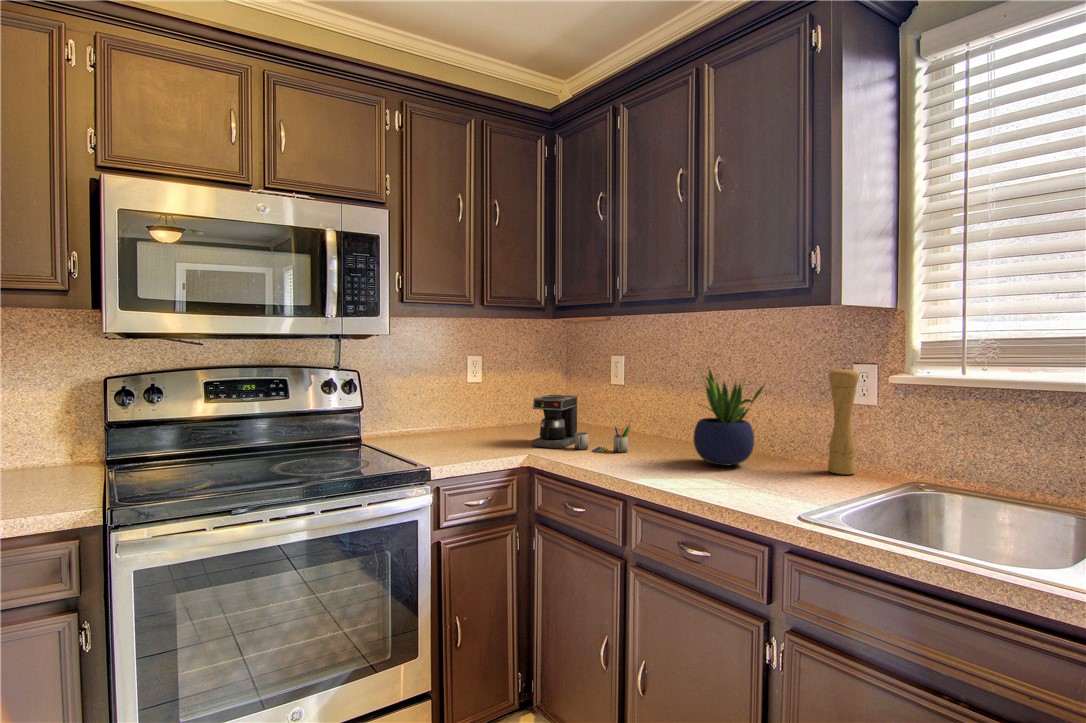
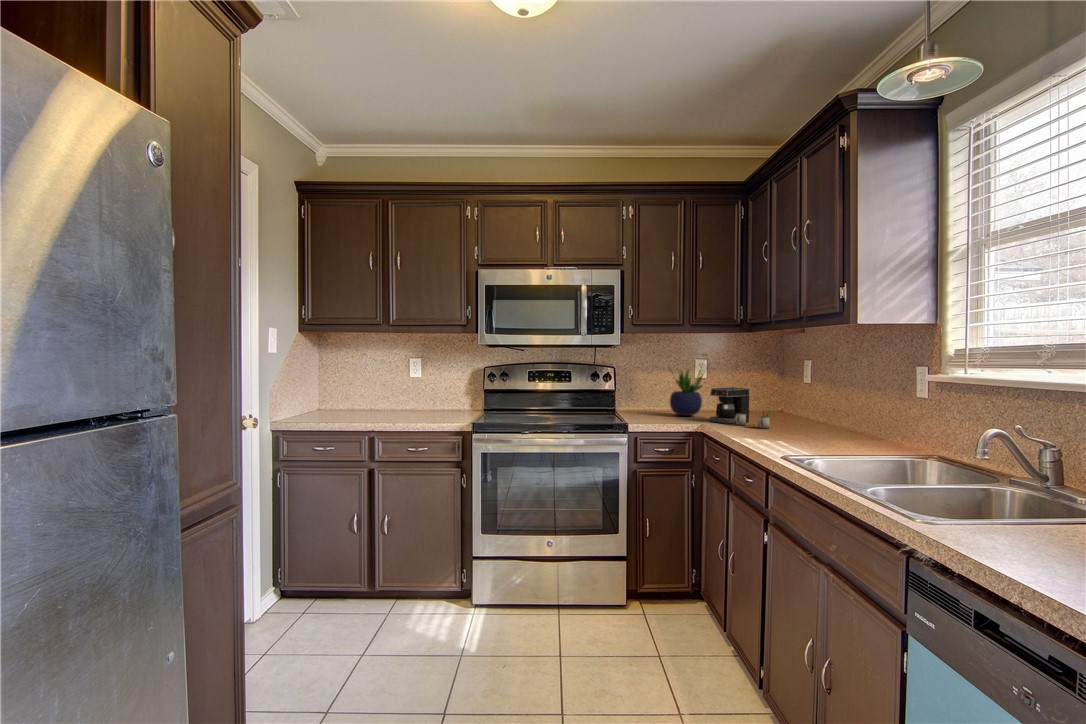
pepper mill: present [828,368,859,474] -> none [889,369,913,451]
potted plant: present [693,369,766,465] -> present [669,367,703,416]

